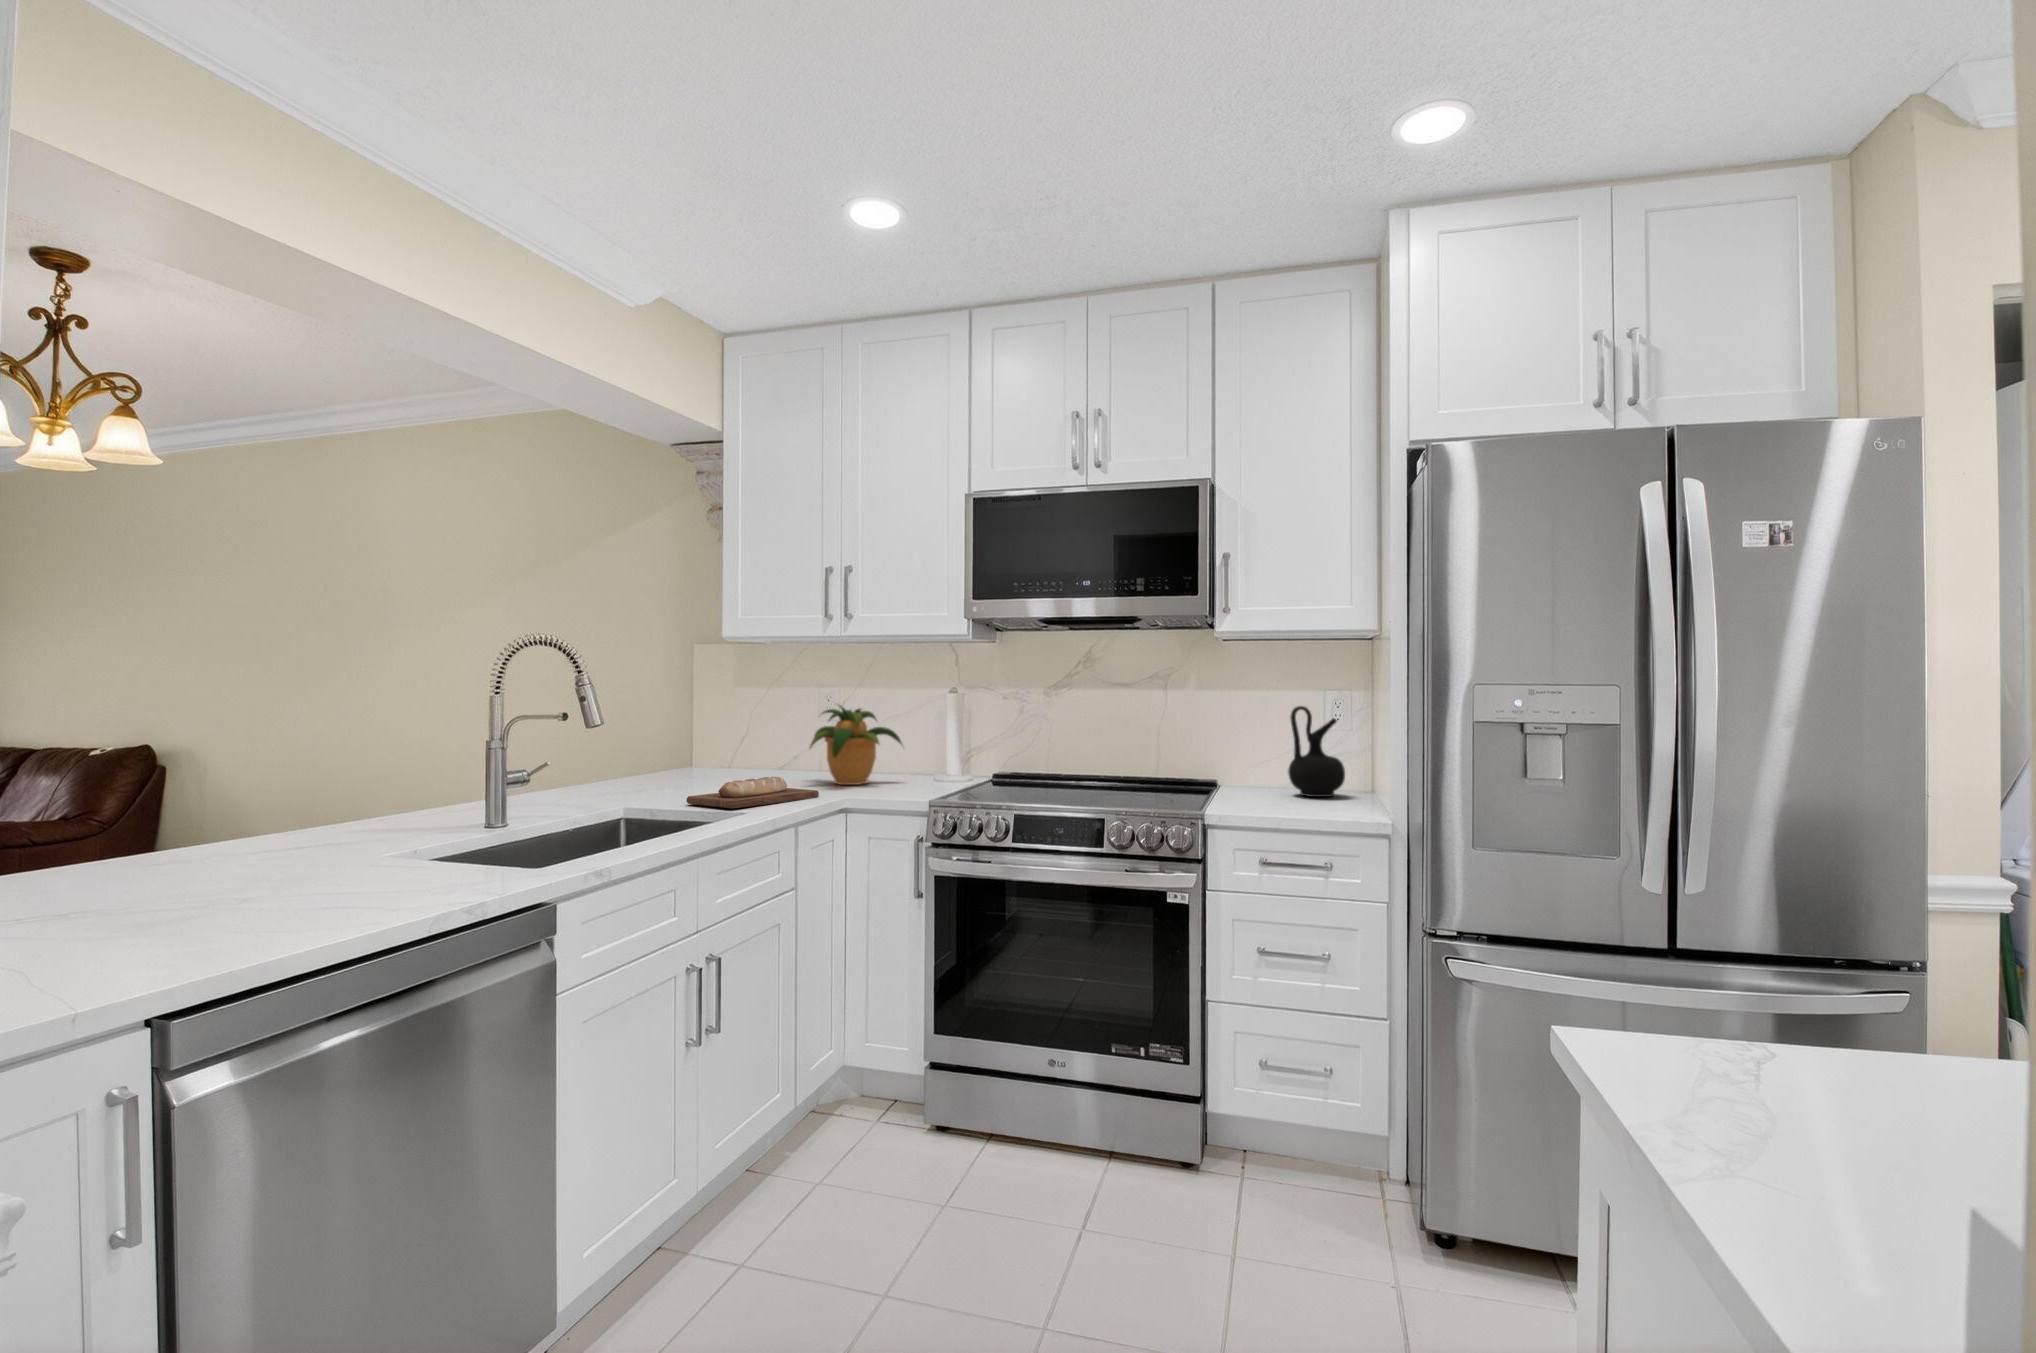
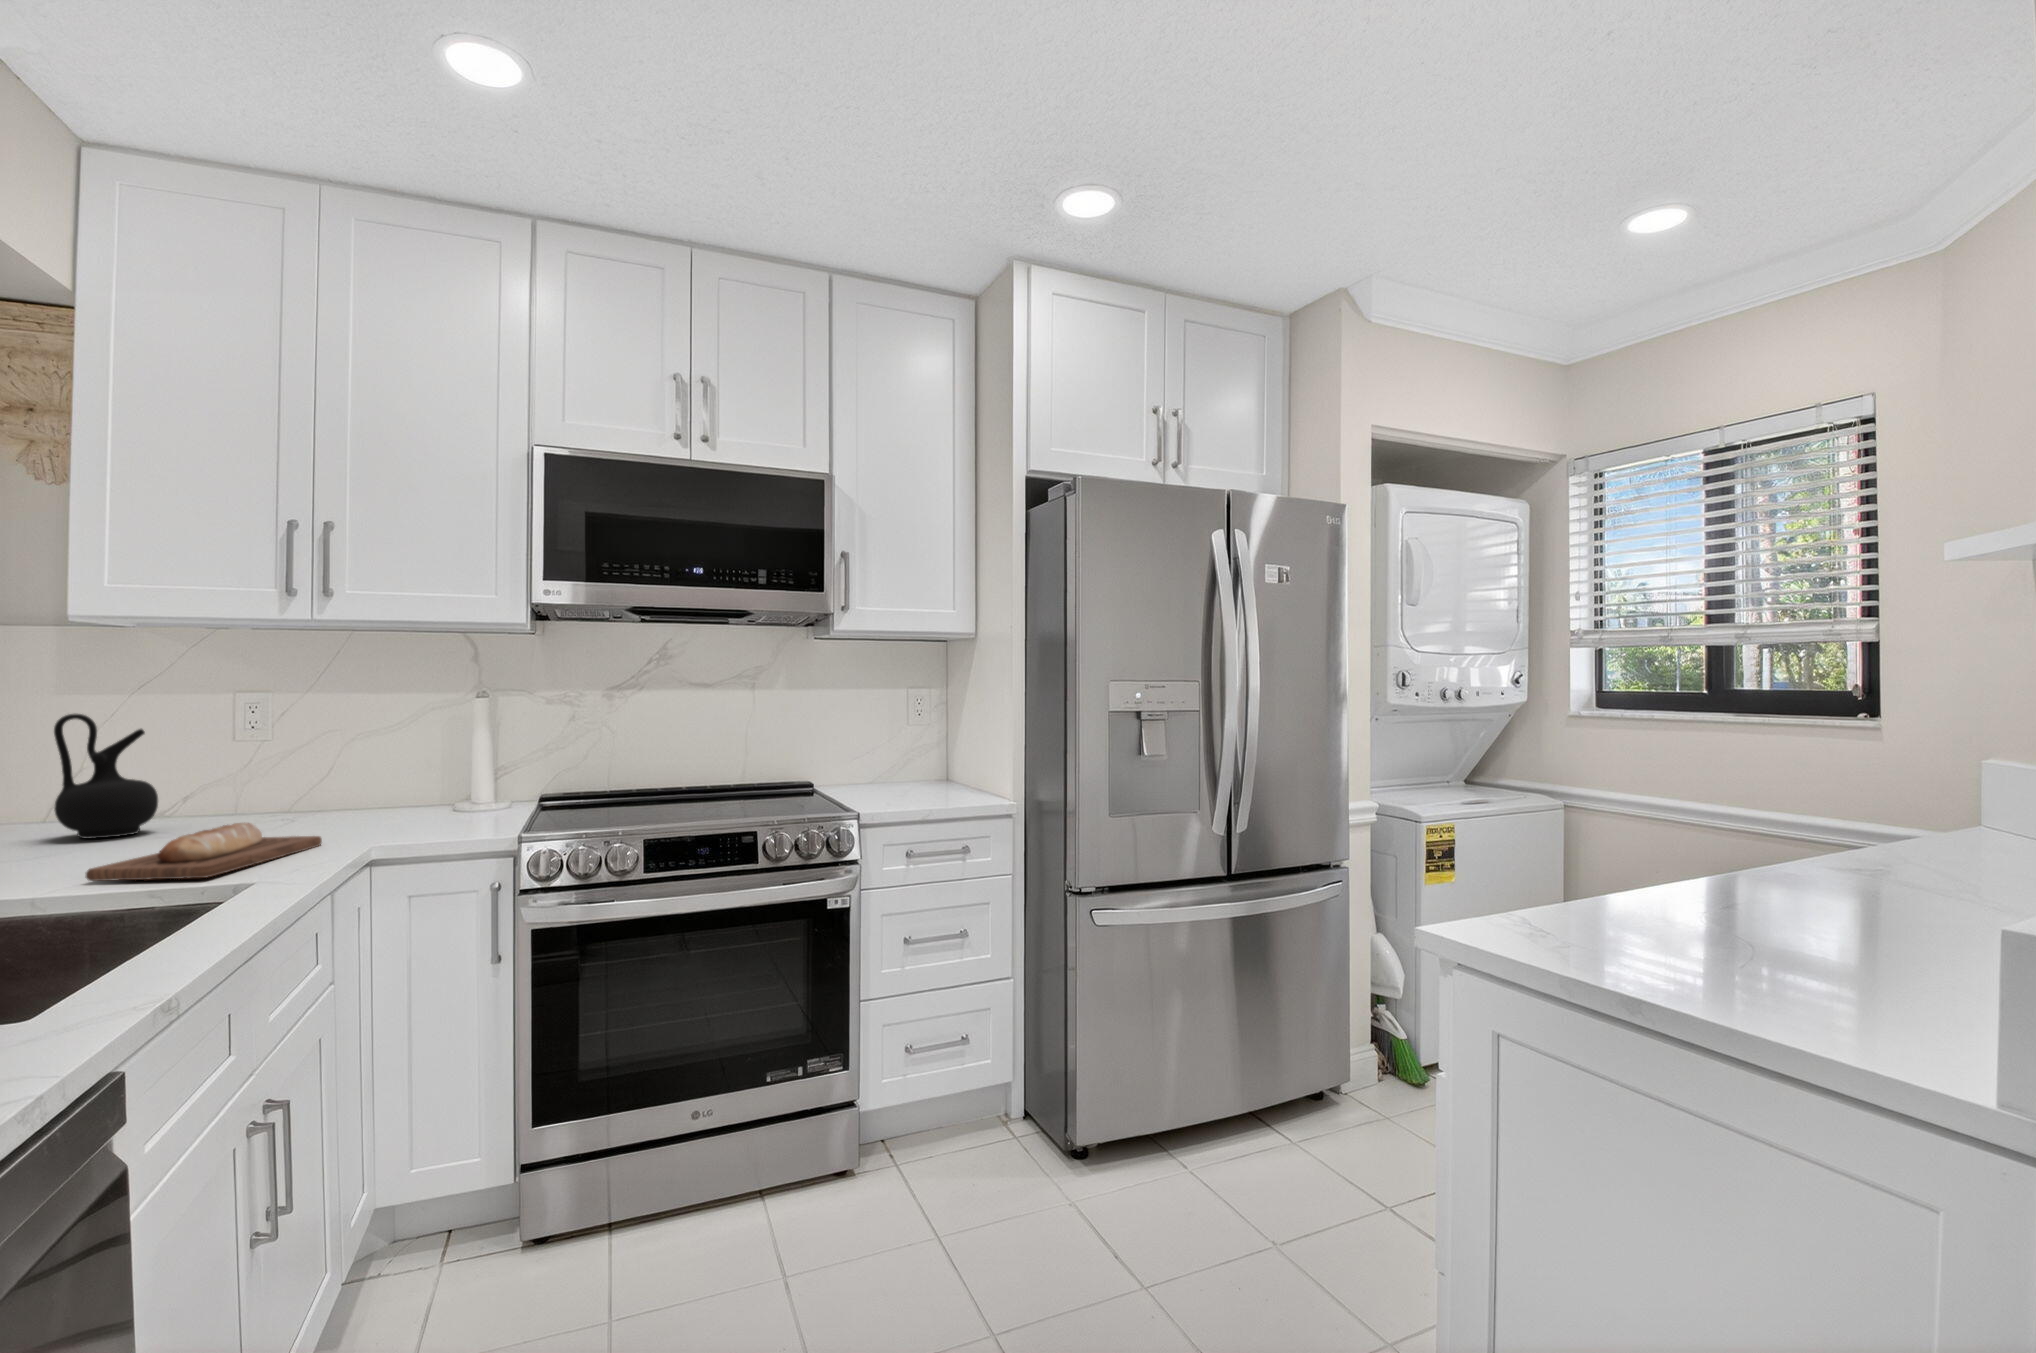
potted plant: present [809,705,902,785] -> none [250,710,418,825]
ceramic jug: present [1288,706,1345,797] -> present [54,714,158,838]

